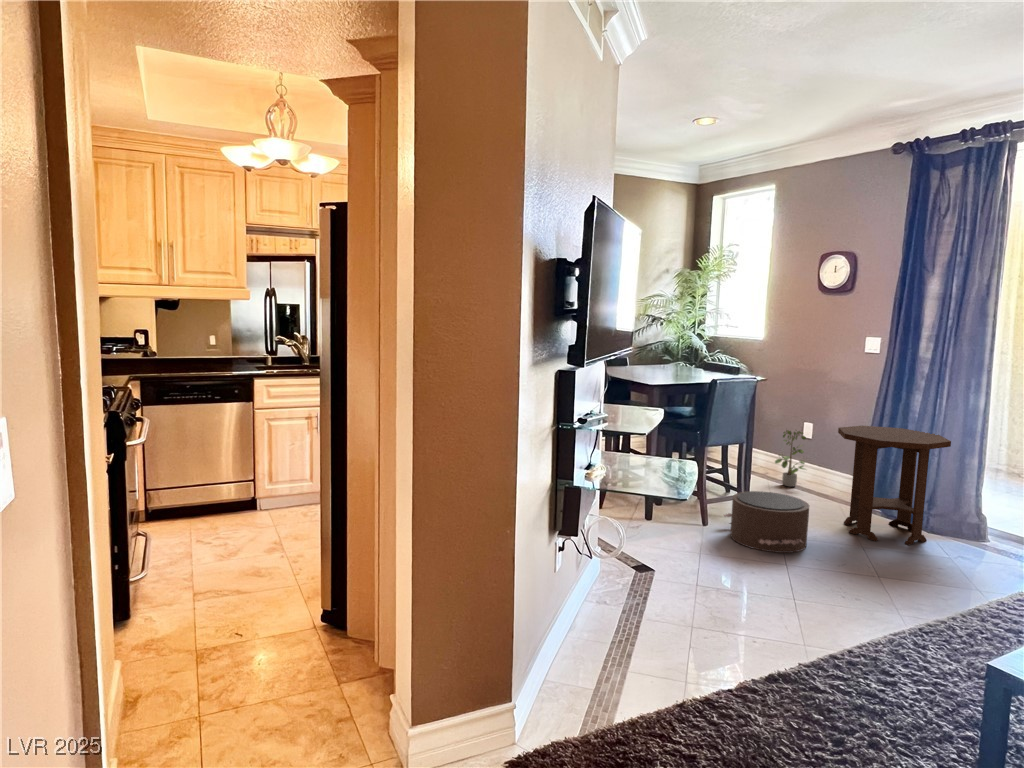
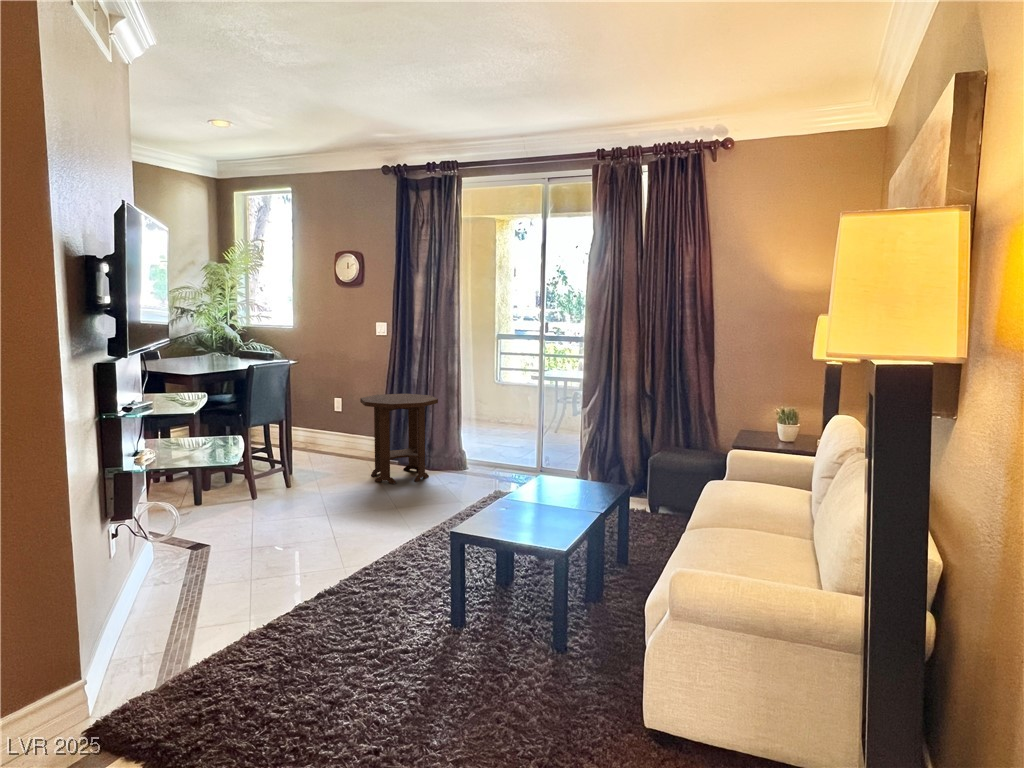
potted plant: present [775,430,806,487] -> none [313,404,341,455]
pouf: present [724,491,809,553] -> none [271,459,343,509]

